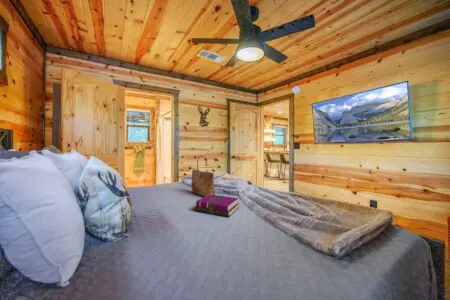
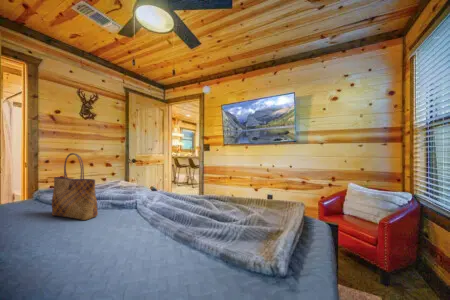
notebook: present [195,195,239,217] -> none [49,213,138,248]

